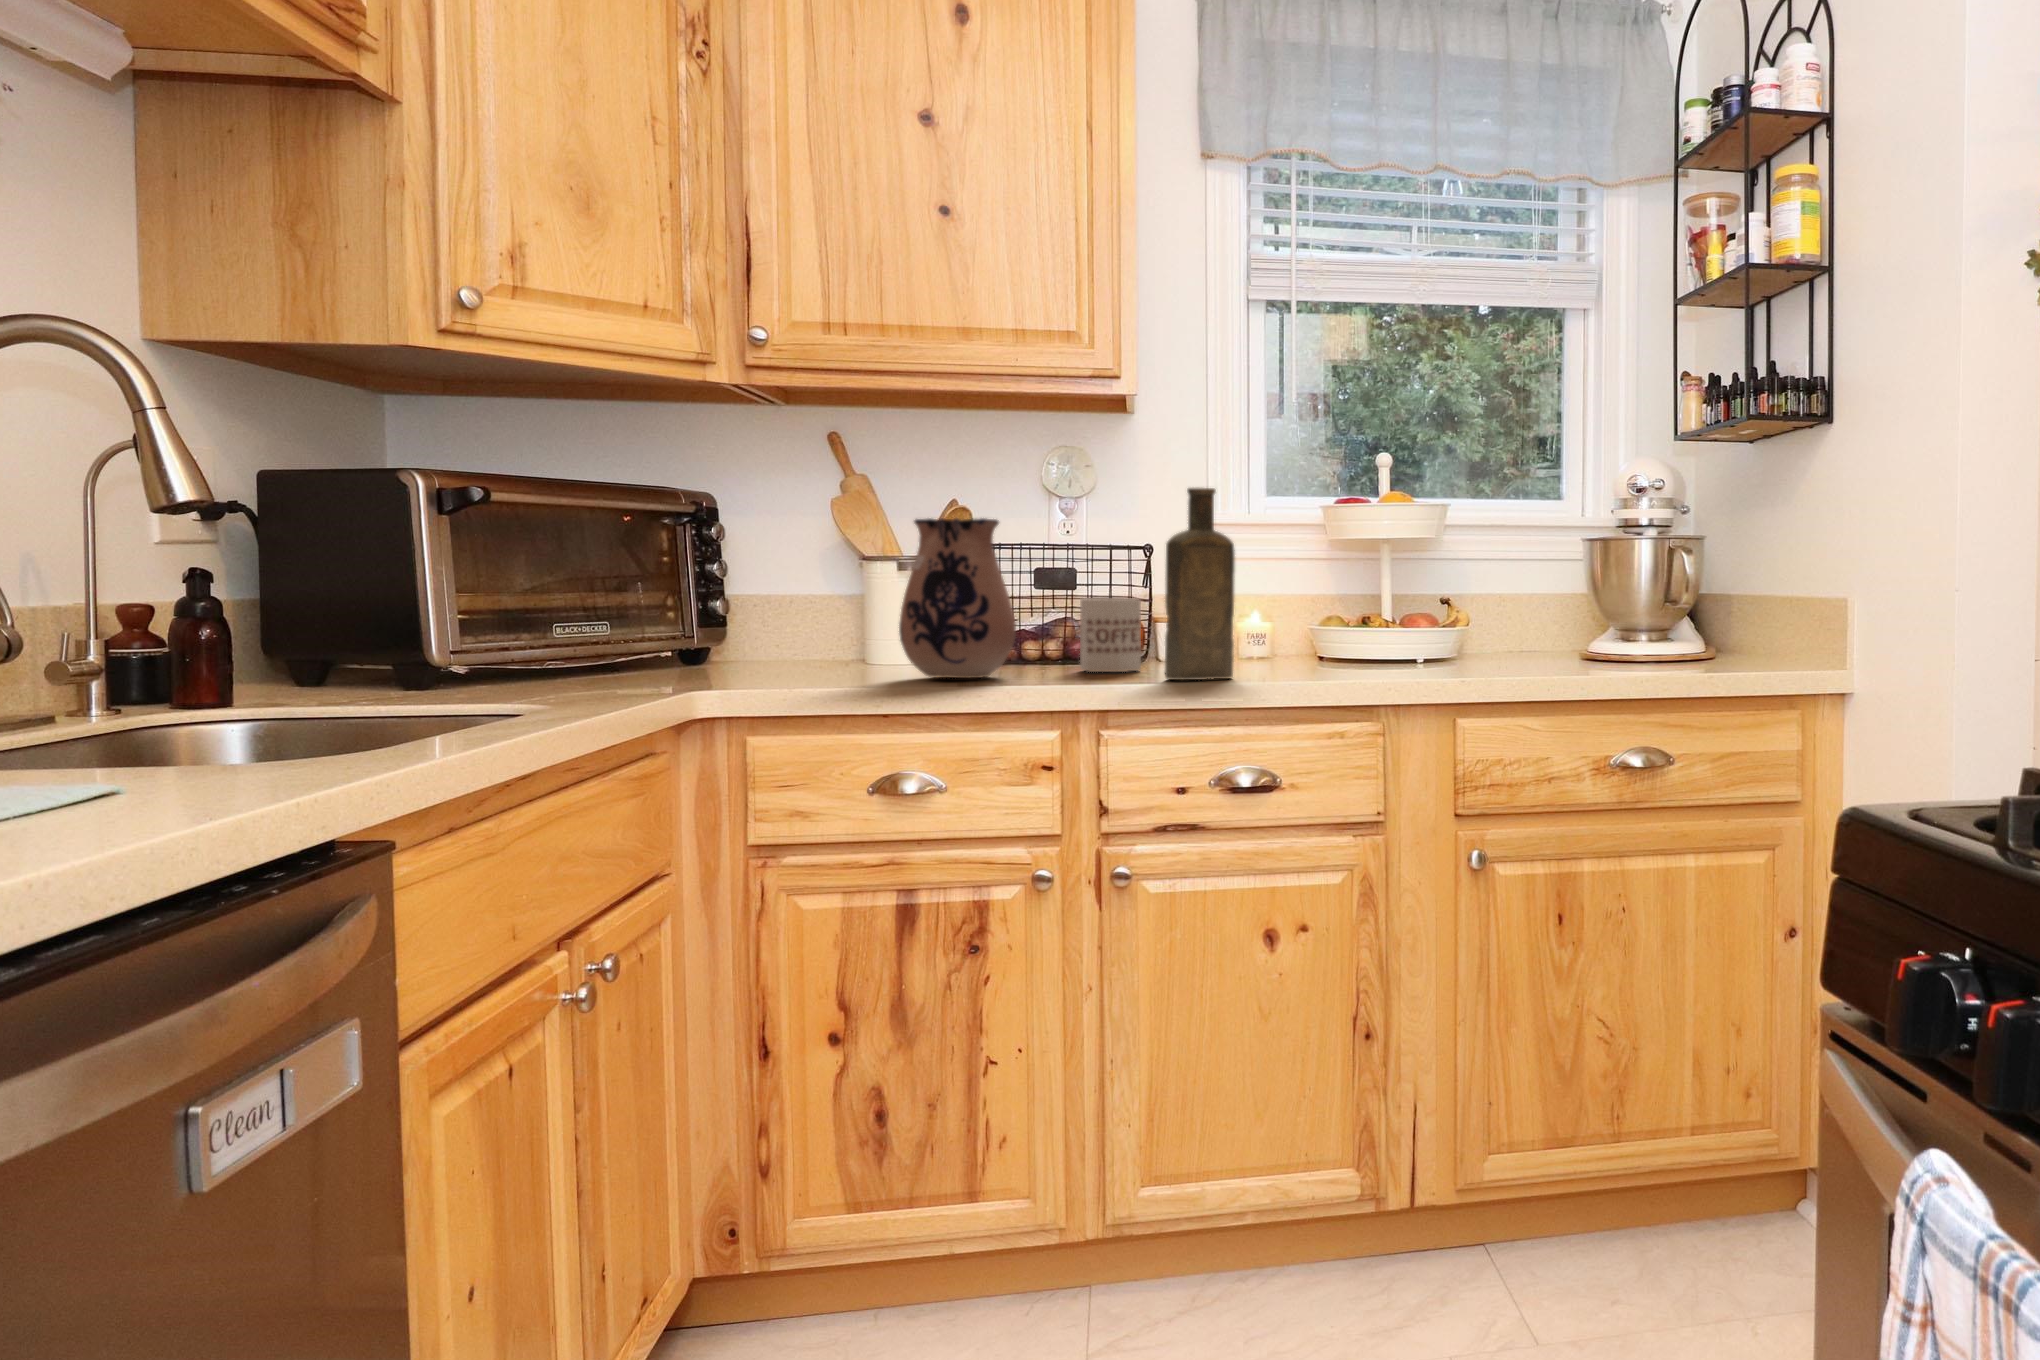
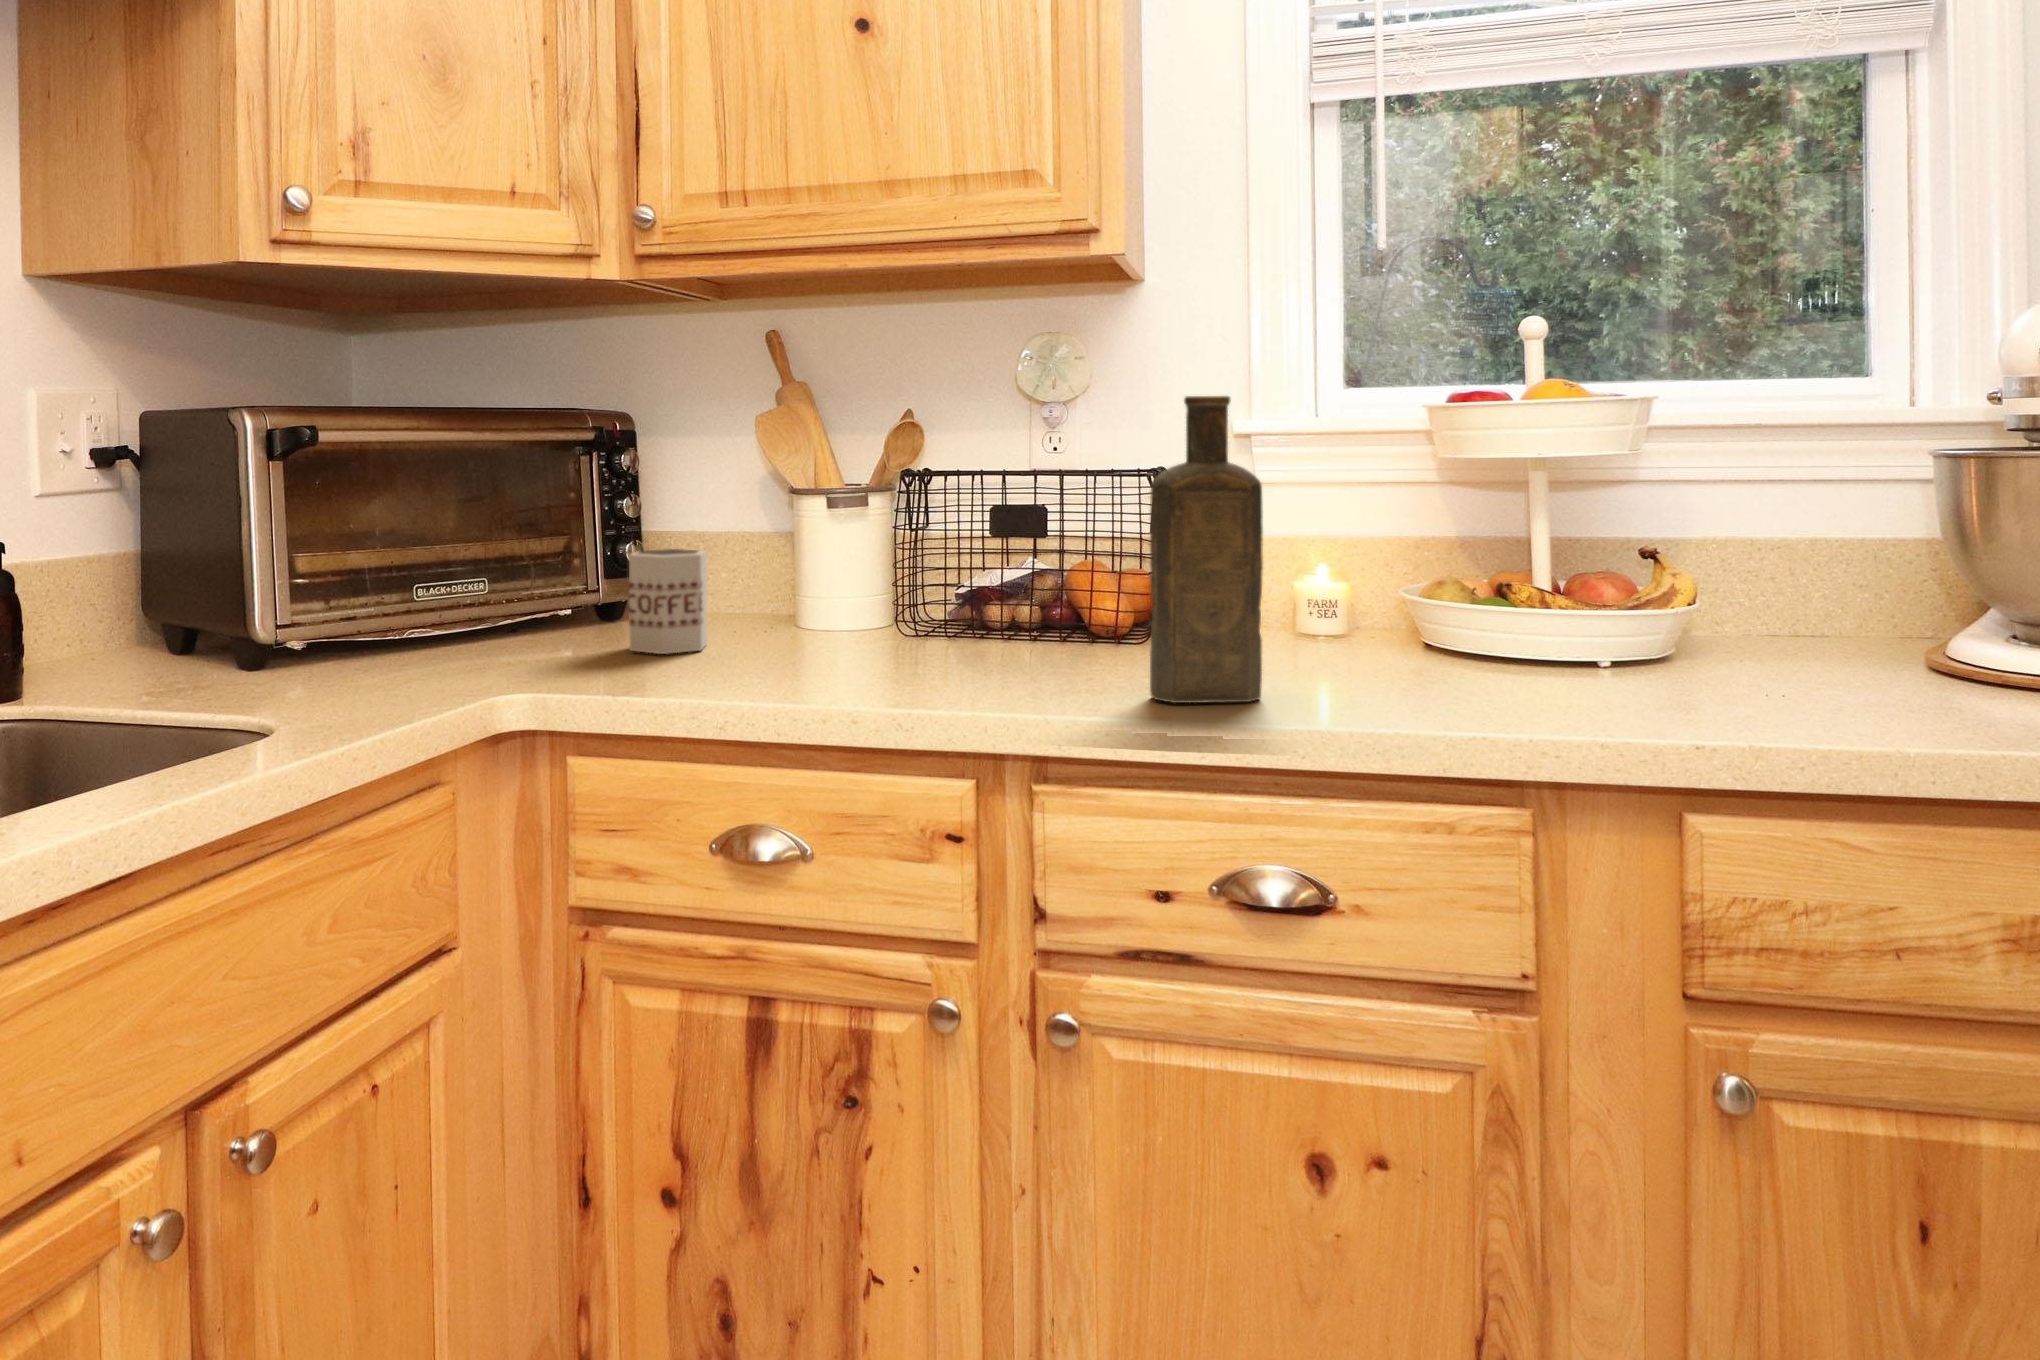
ceramic pitcher: present [899,518,1016,678] -> none [790,448,946,675]
mug: present [1080,598,1141,672] -> present [629,549,707,654]

